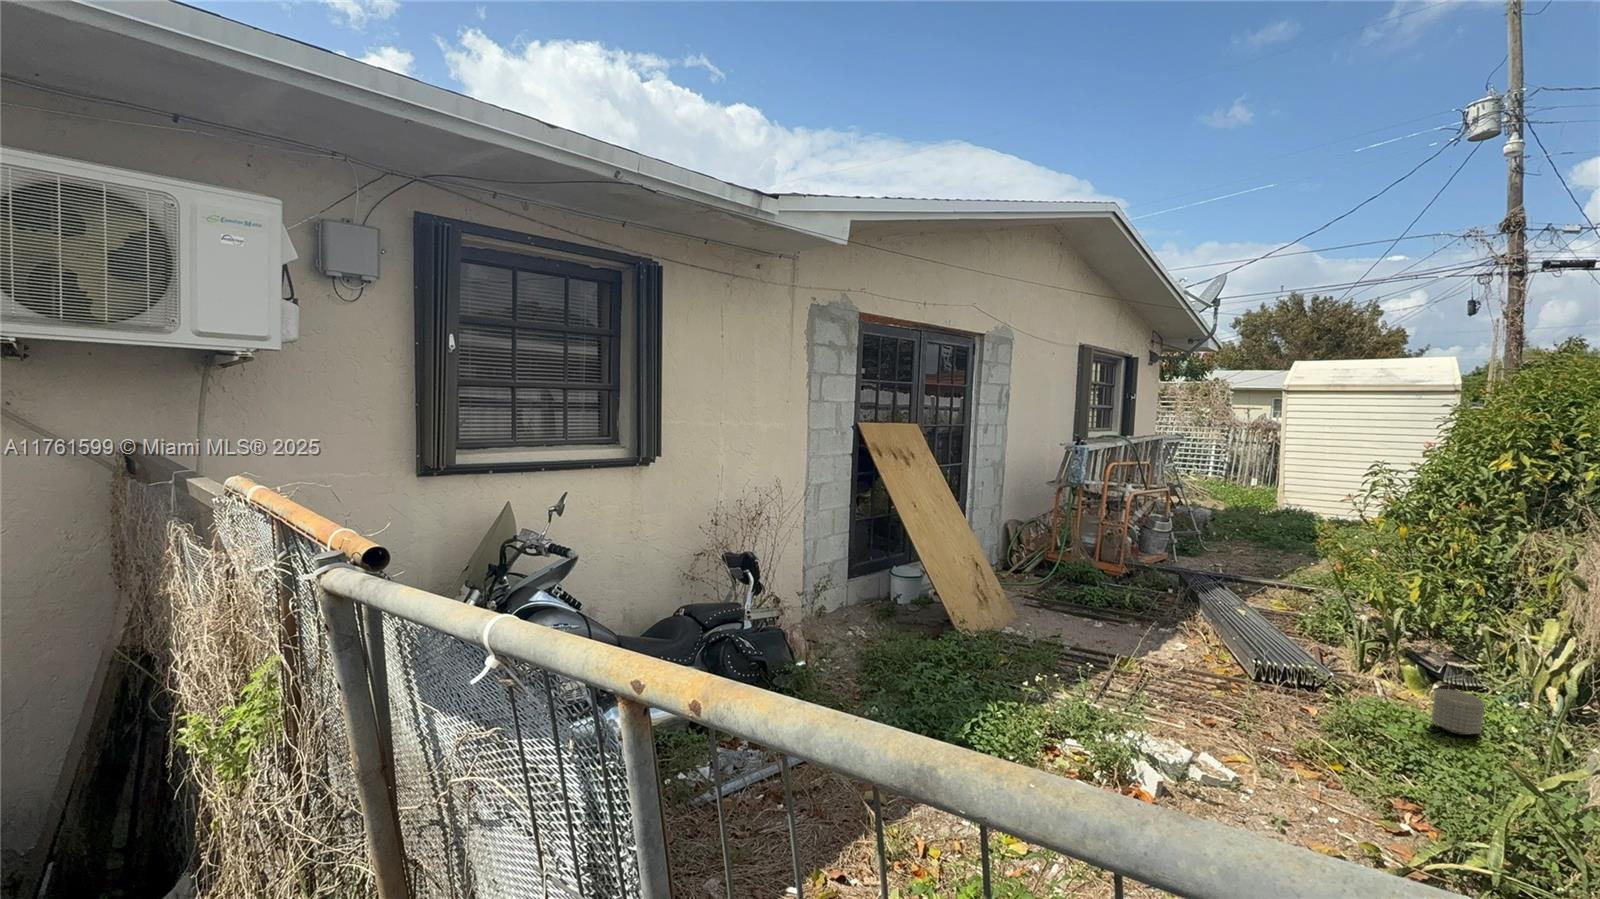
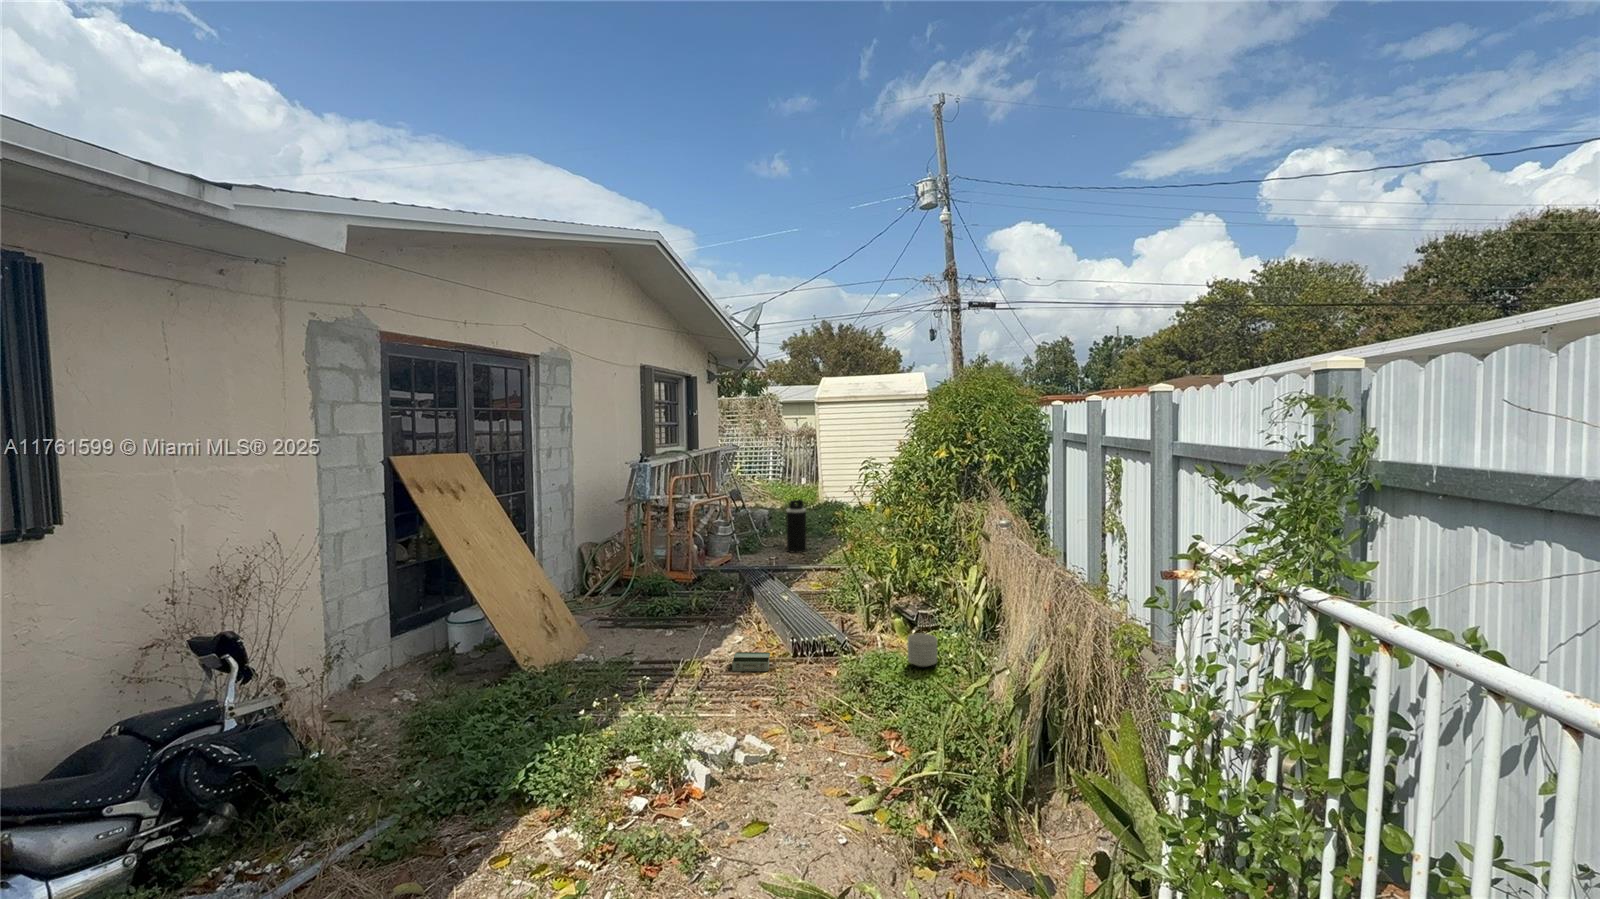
trash can: none [1238,503,1269,565] -> present [786,500,806,553]
toolbox: none [1177,661,1225,690] -> present [732,652,770,671]

